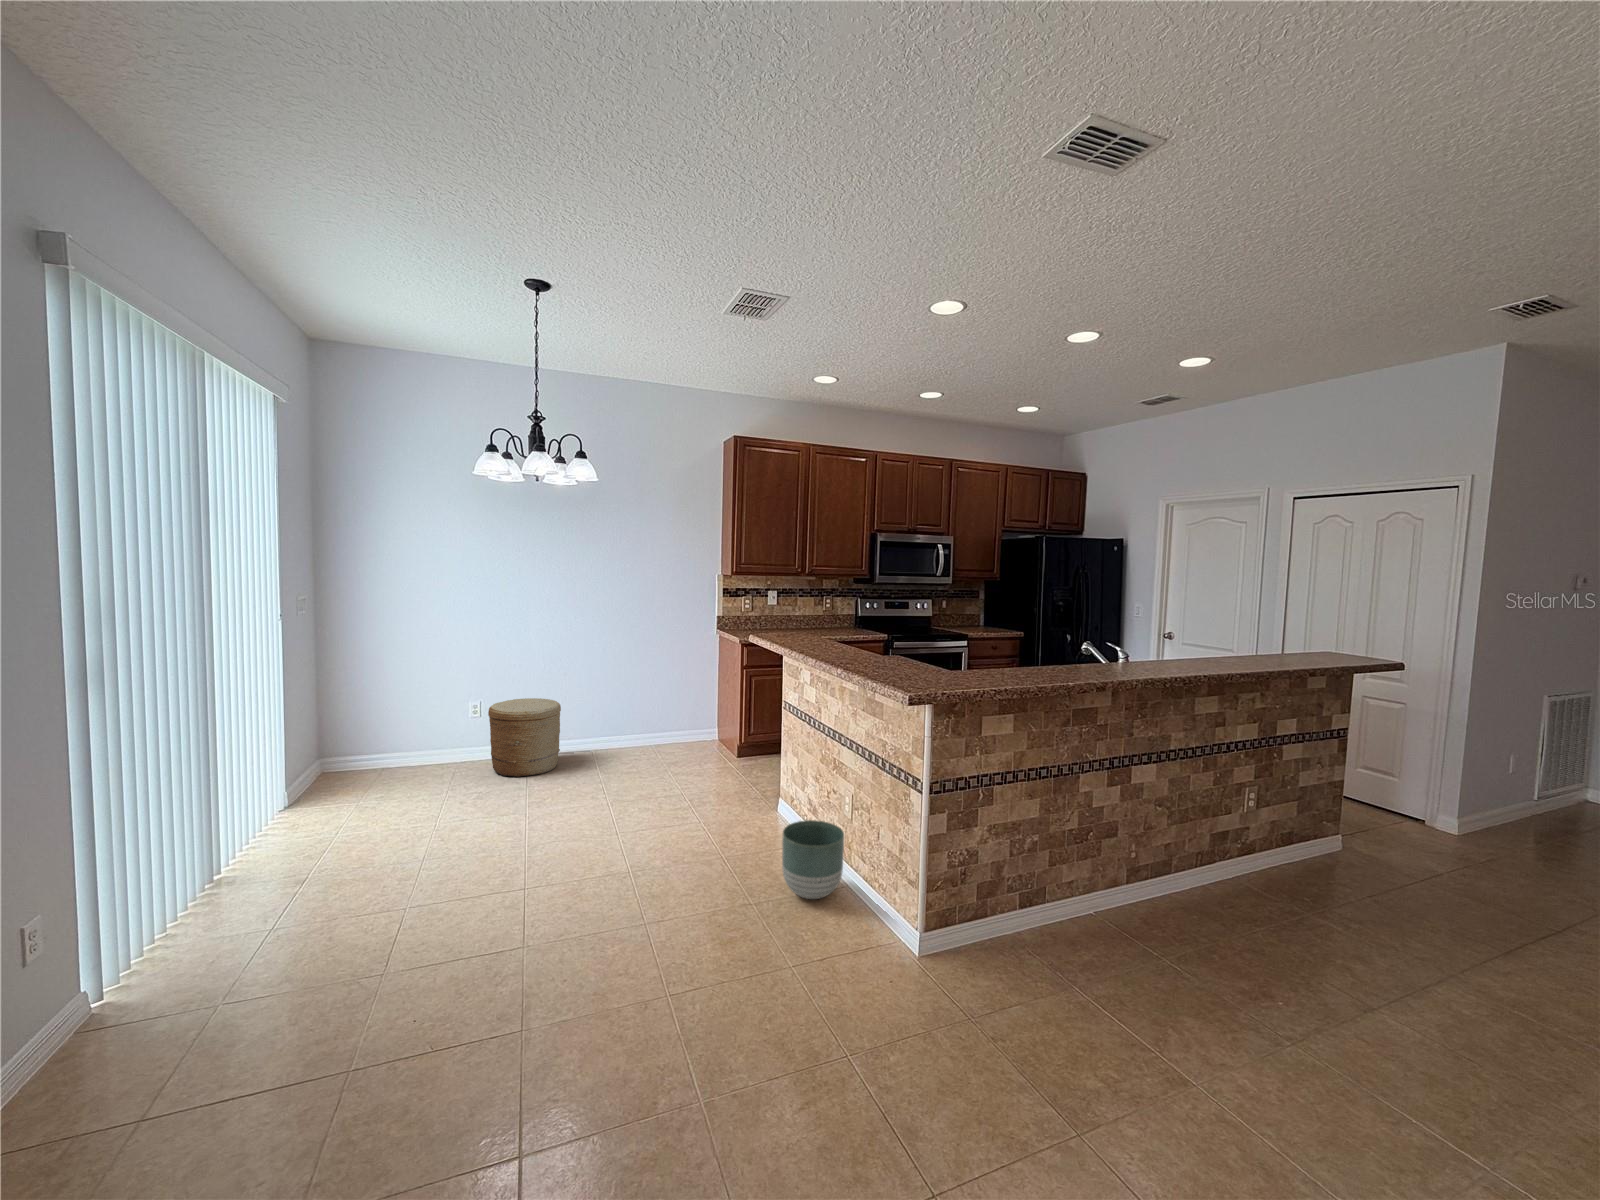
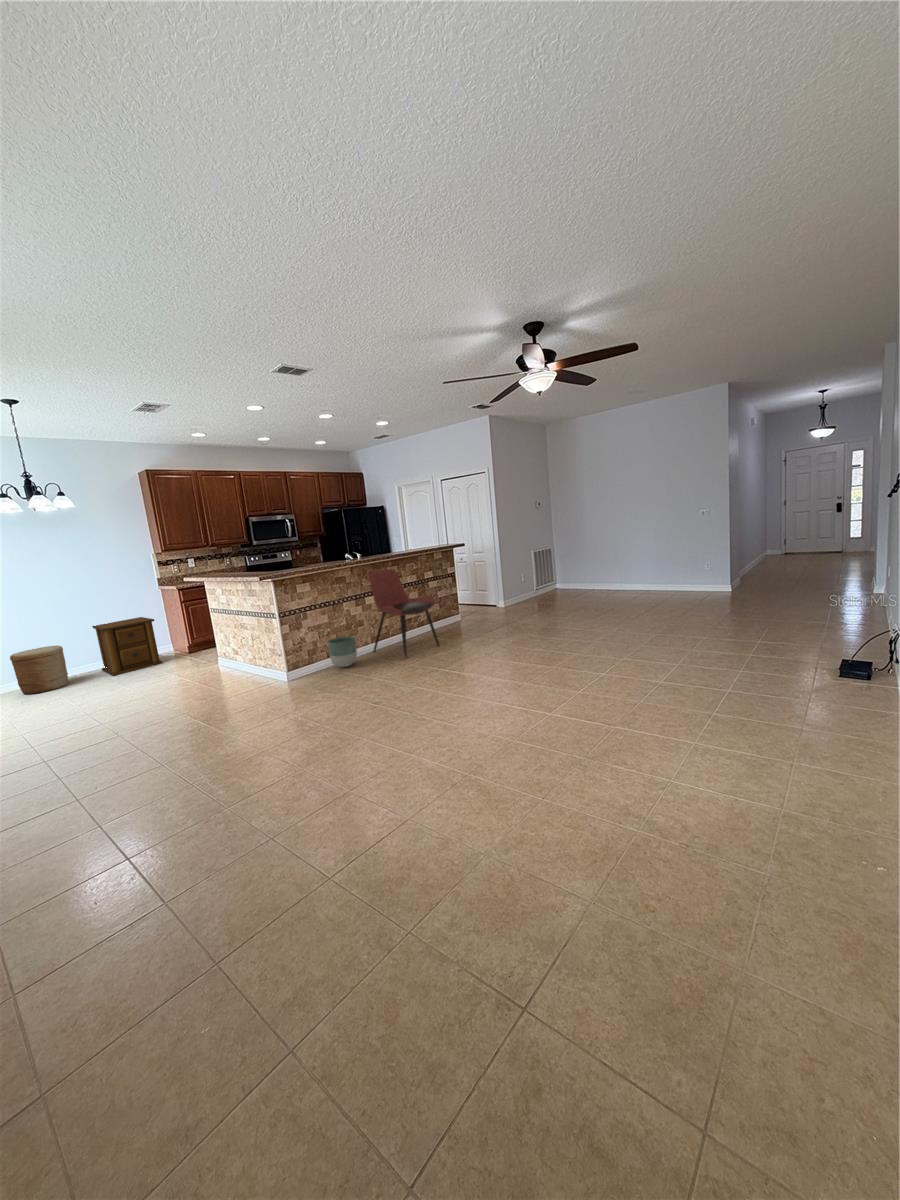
side table: none [611,674,696,772] -> present [92,617,163,676]
dining chair: none [1130,705,1353,992] -> present [368,569,439,657]
planter: present [782,820,844,899] -> present [328,636,357,667]

